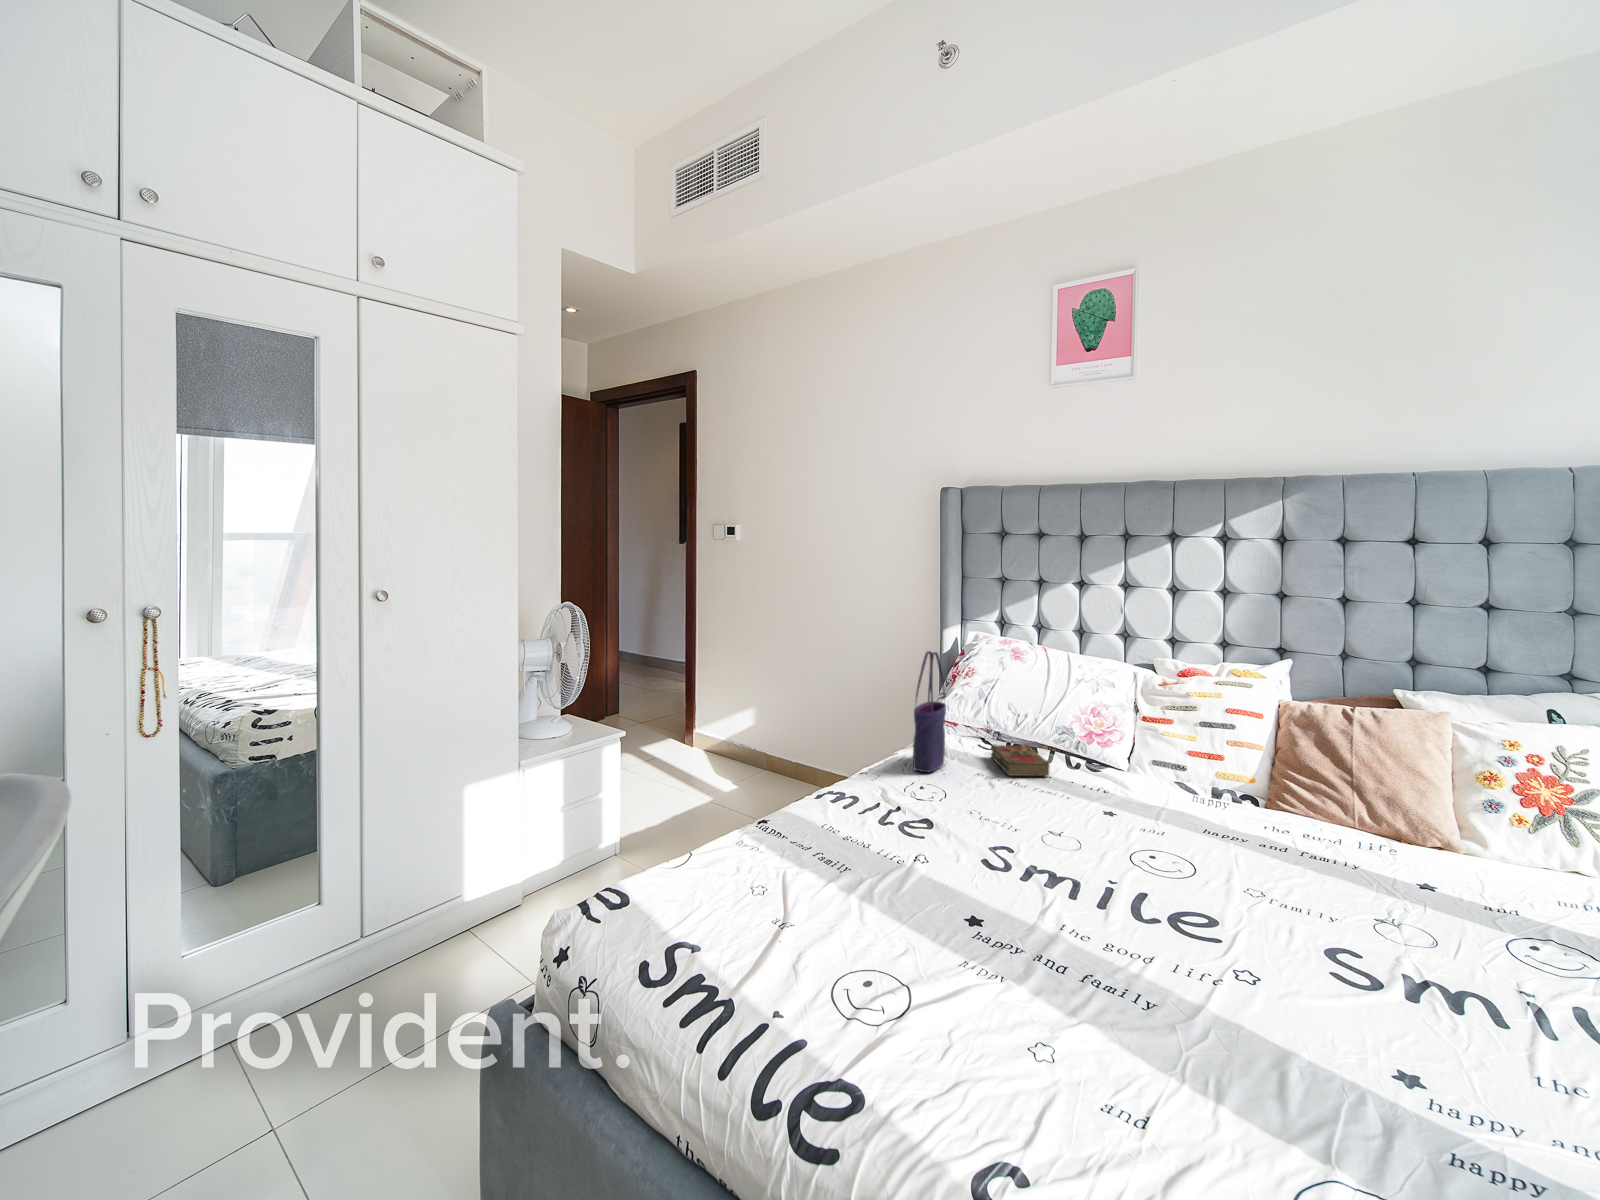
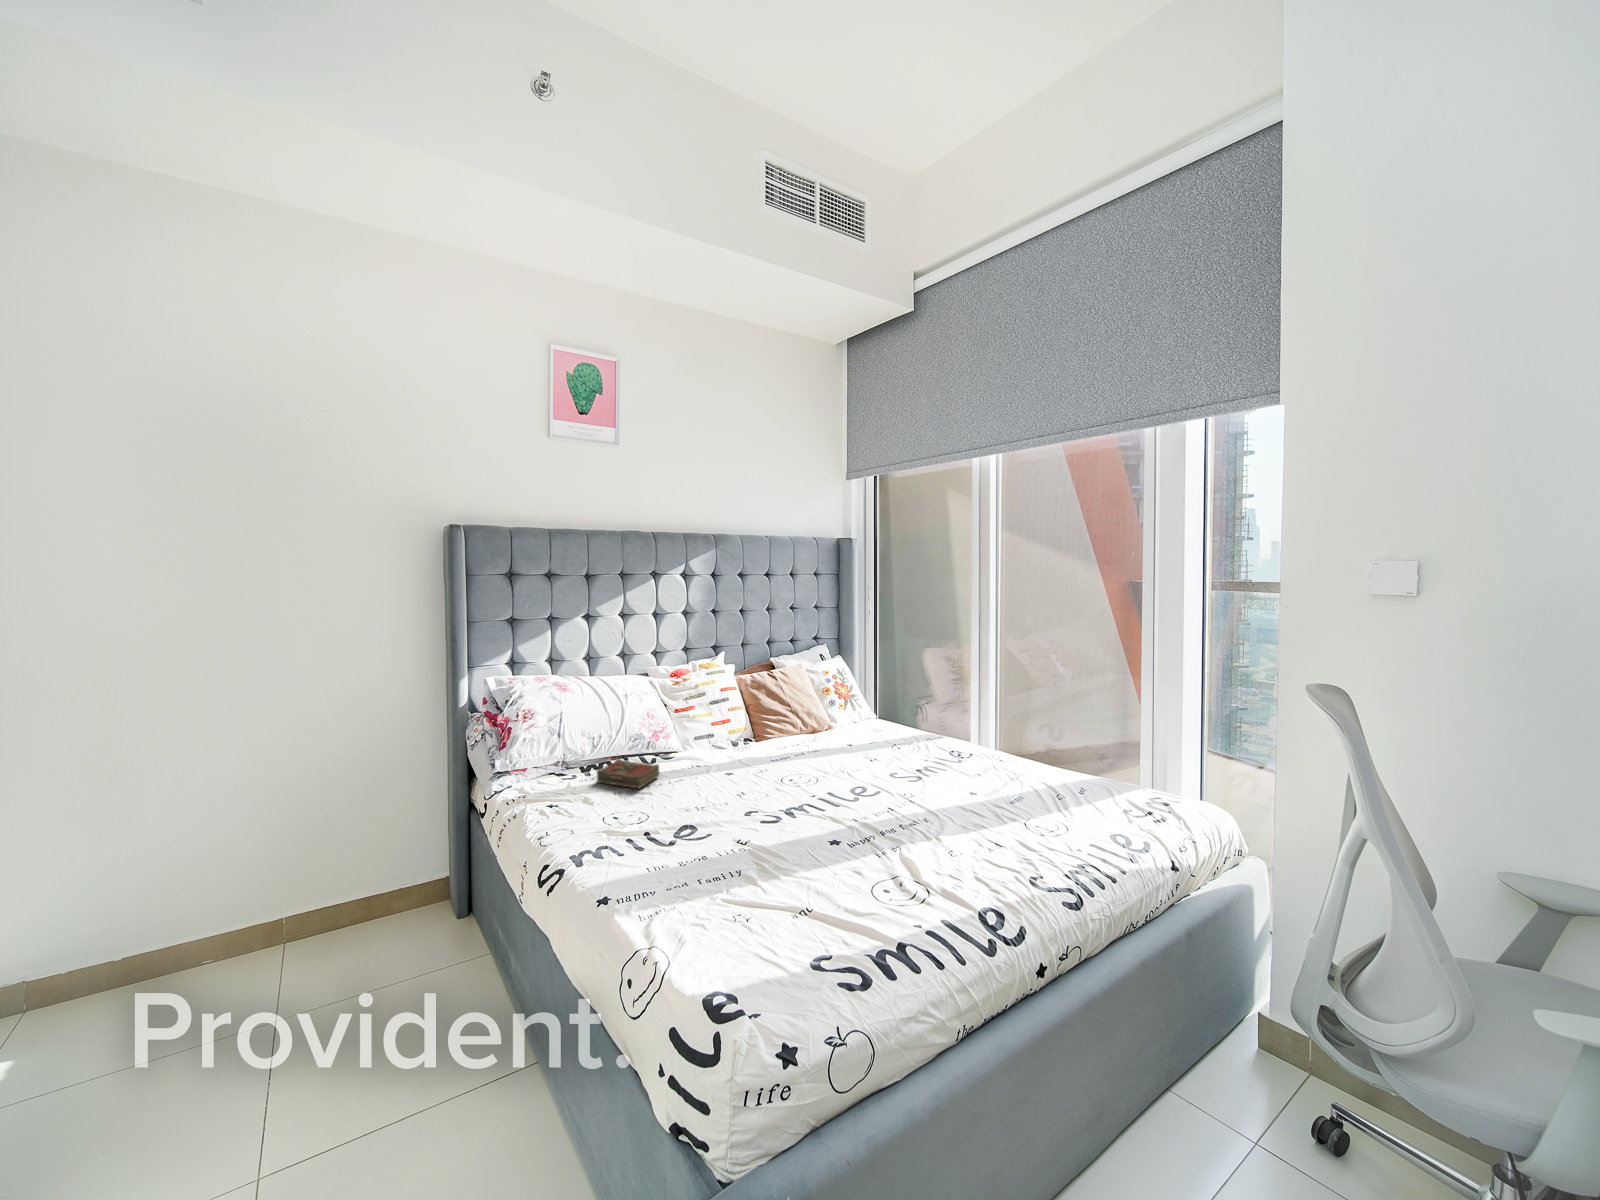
tote bag: present [913,651,946,772] -> none [551,701,588,822]

